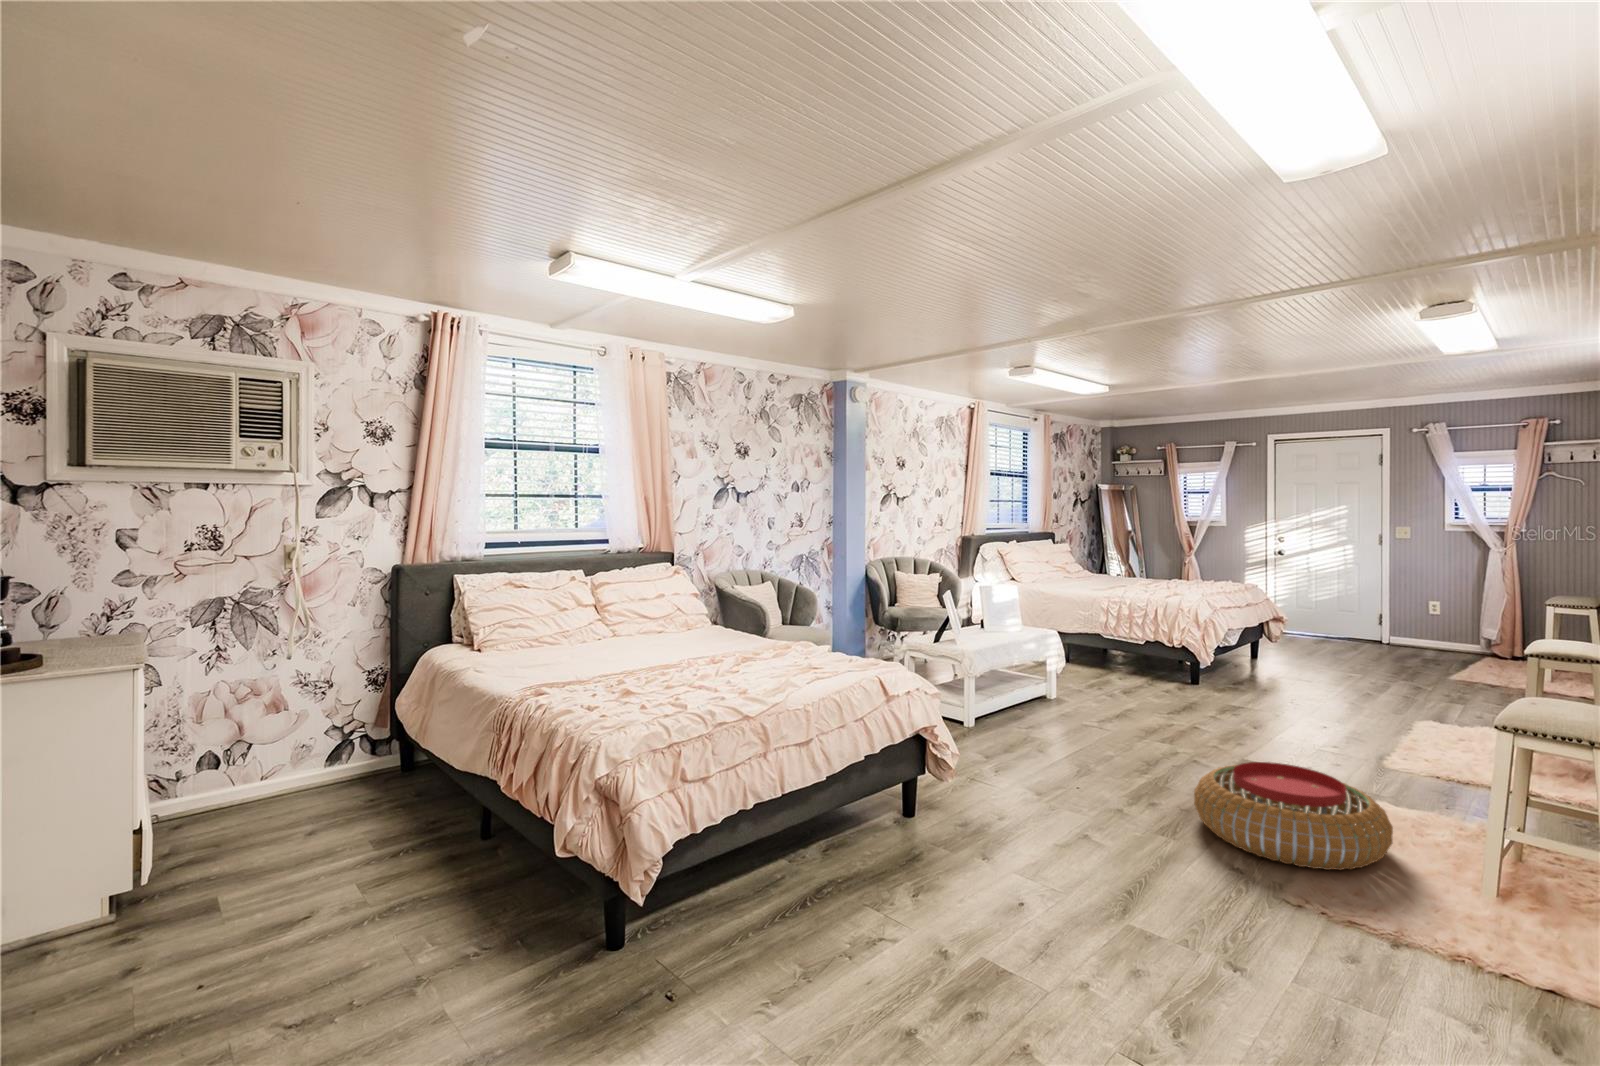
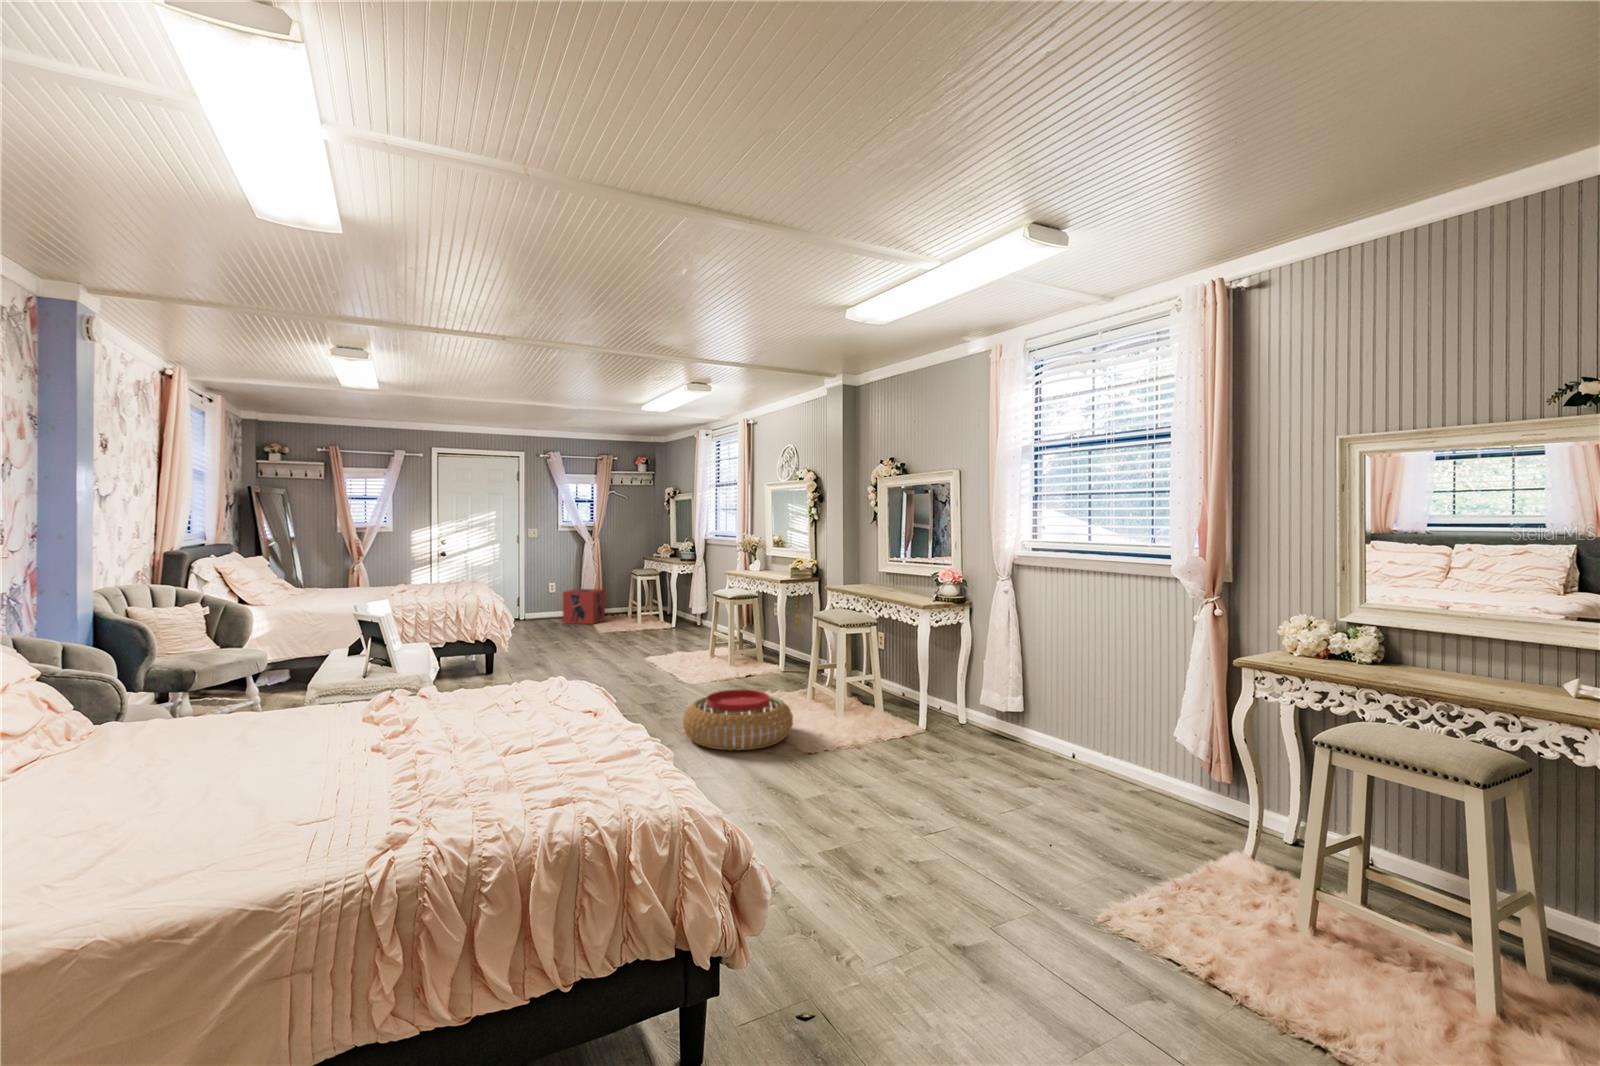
storage box: none [1429,612,1515,664] -> present [563,589,605,624]

